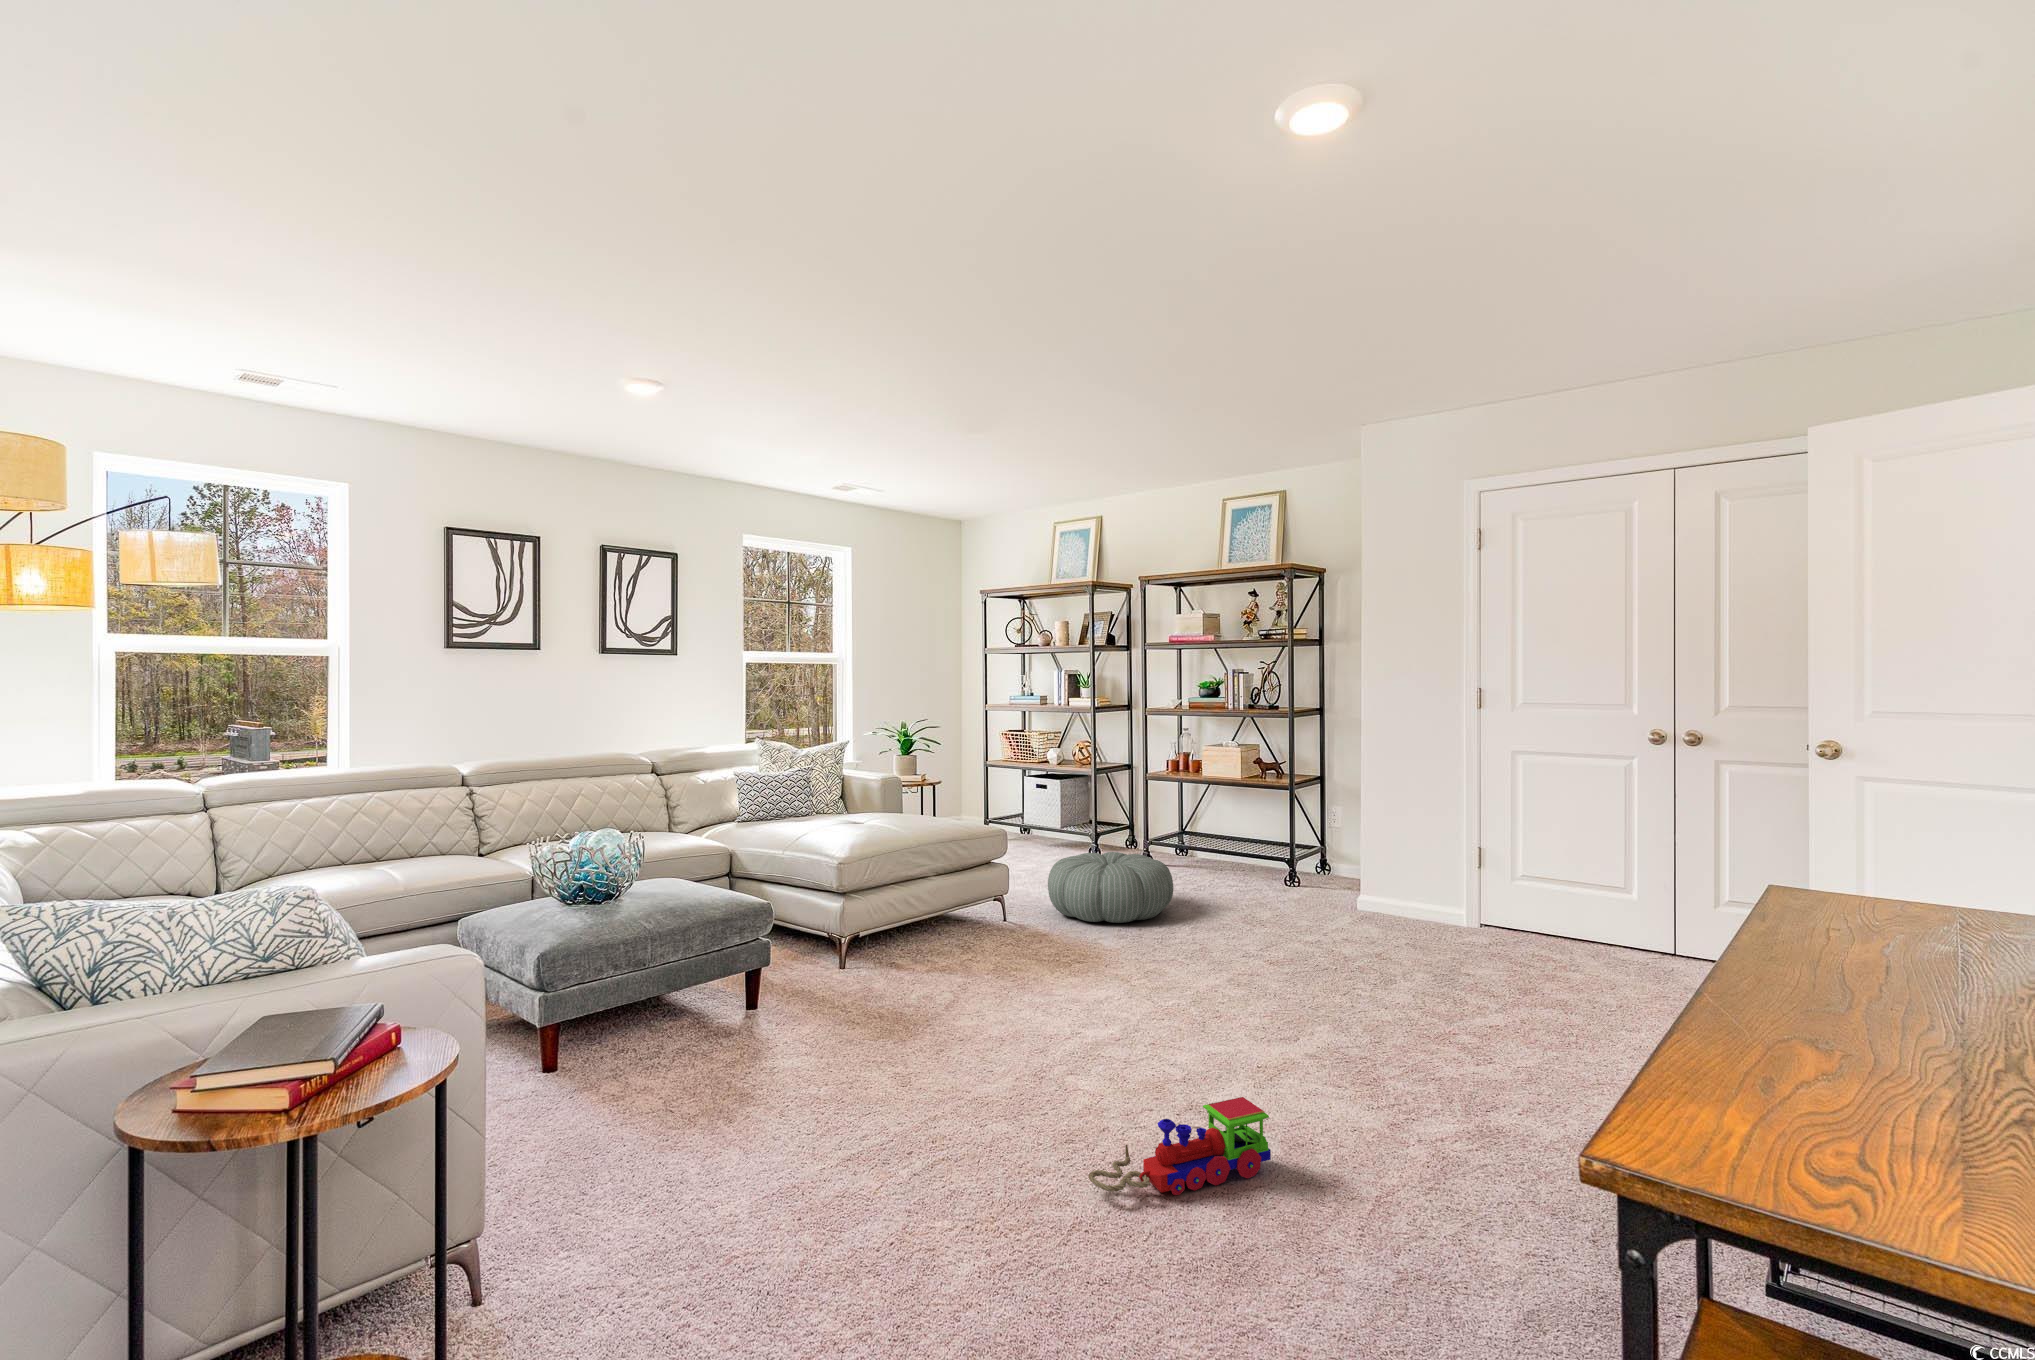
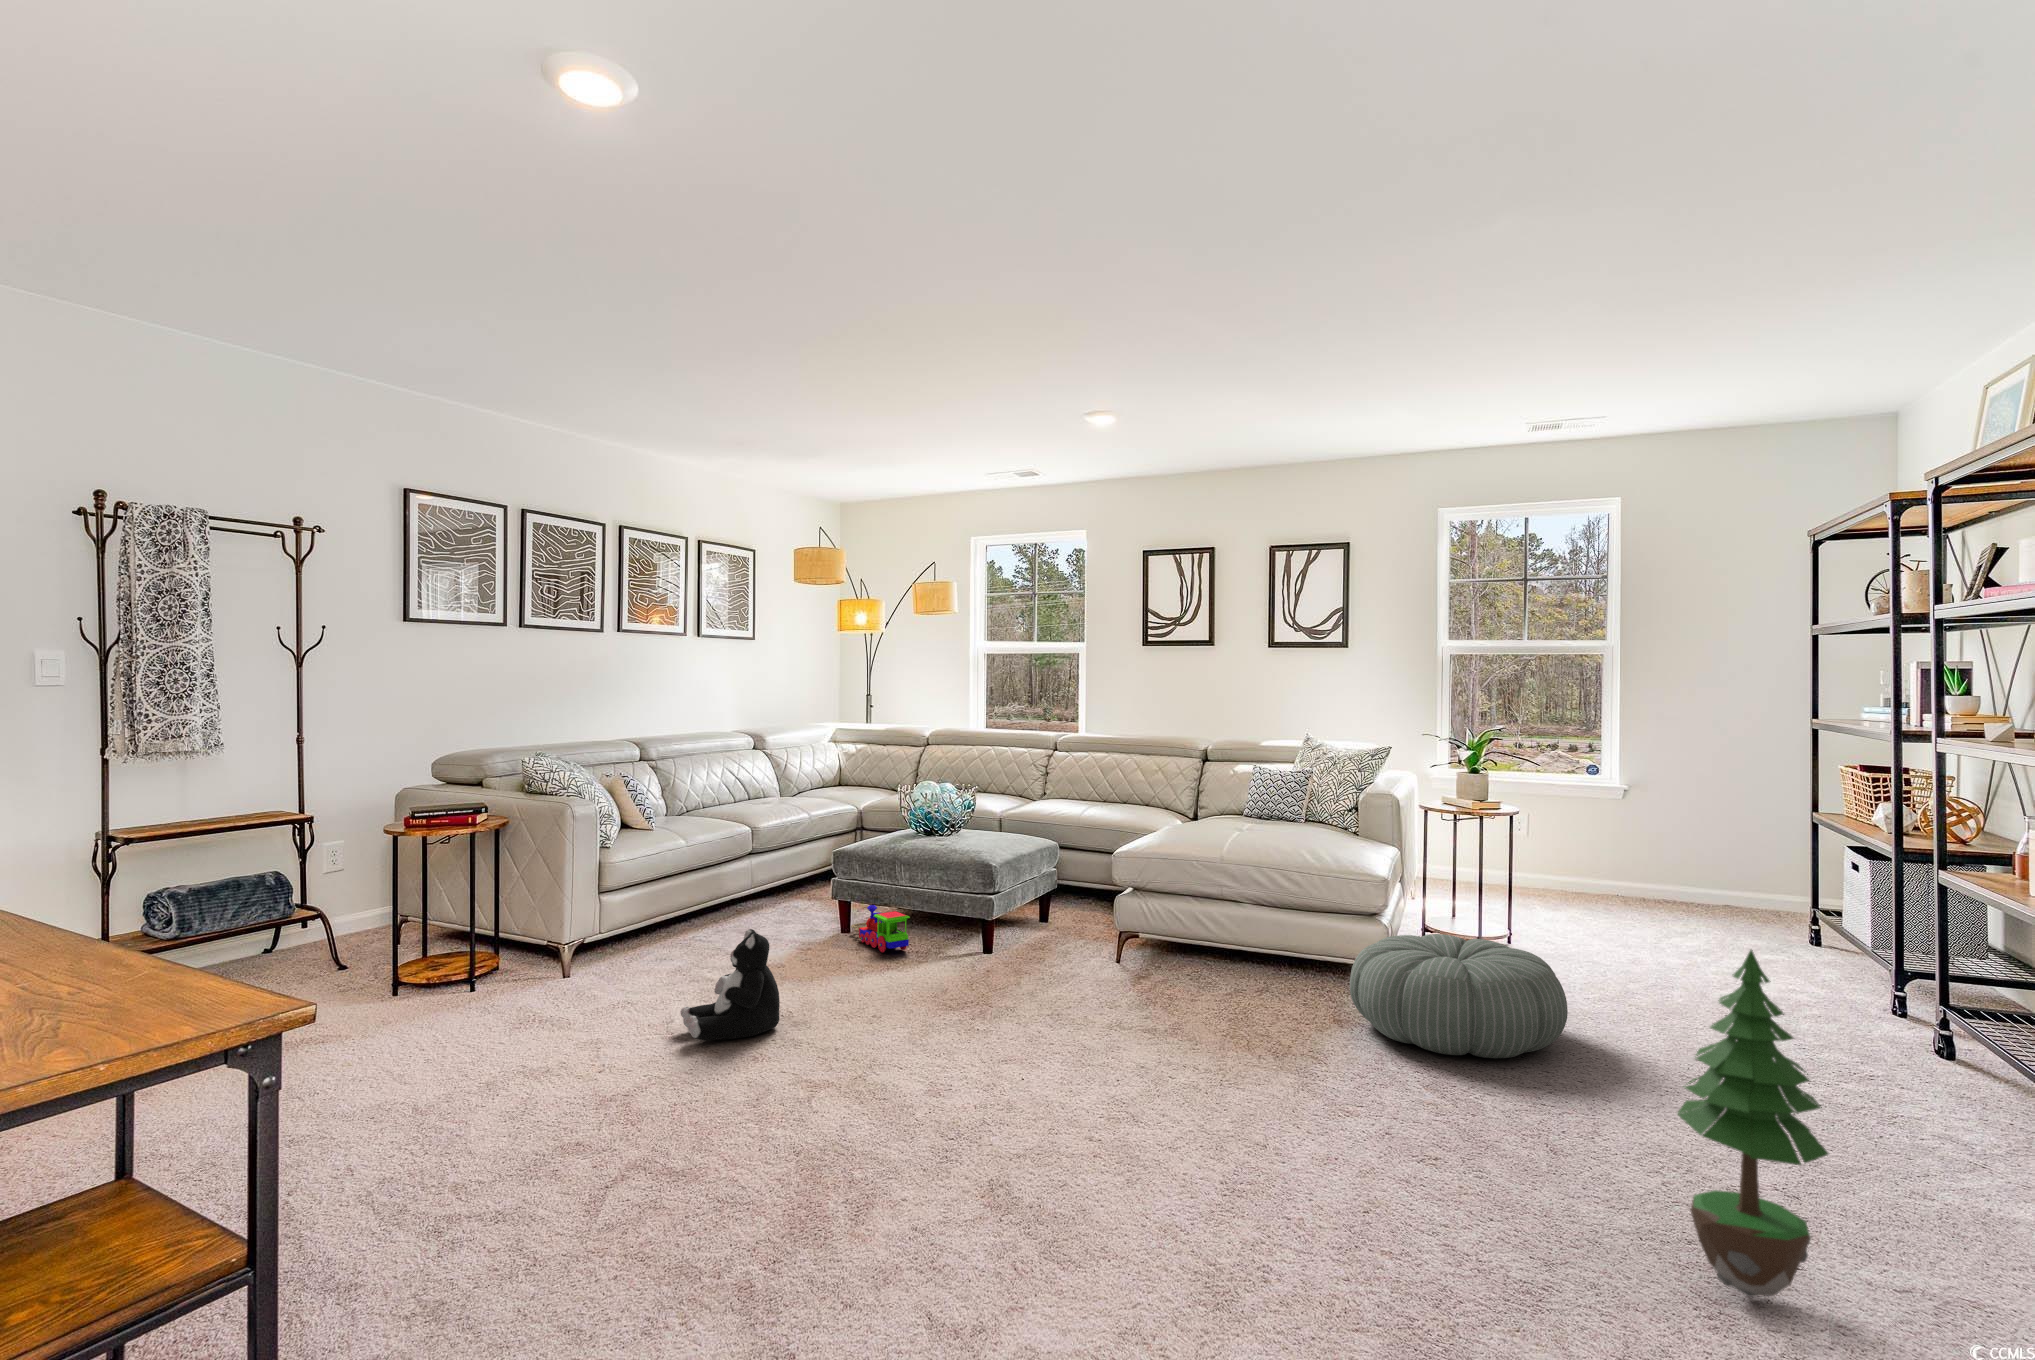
potted tree: none [1385,793,1436,927] -> present [1678,950,1829,1297]
plush toy: none [994,992,1097,1132] -> present [680,929,780,1040]
toy train: present [1088,1097,1271,1195] -> present [851,905,910,952]

